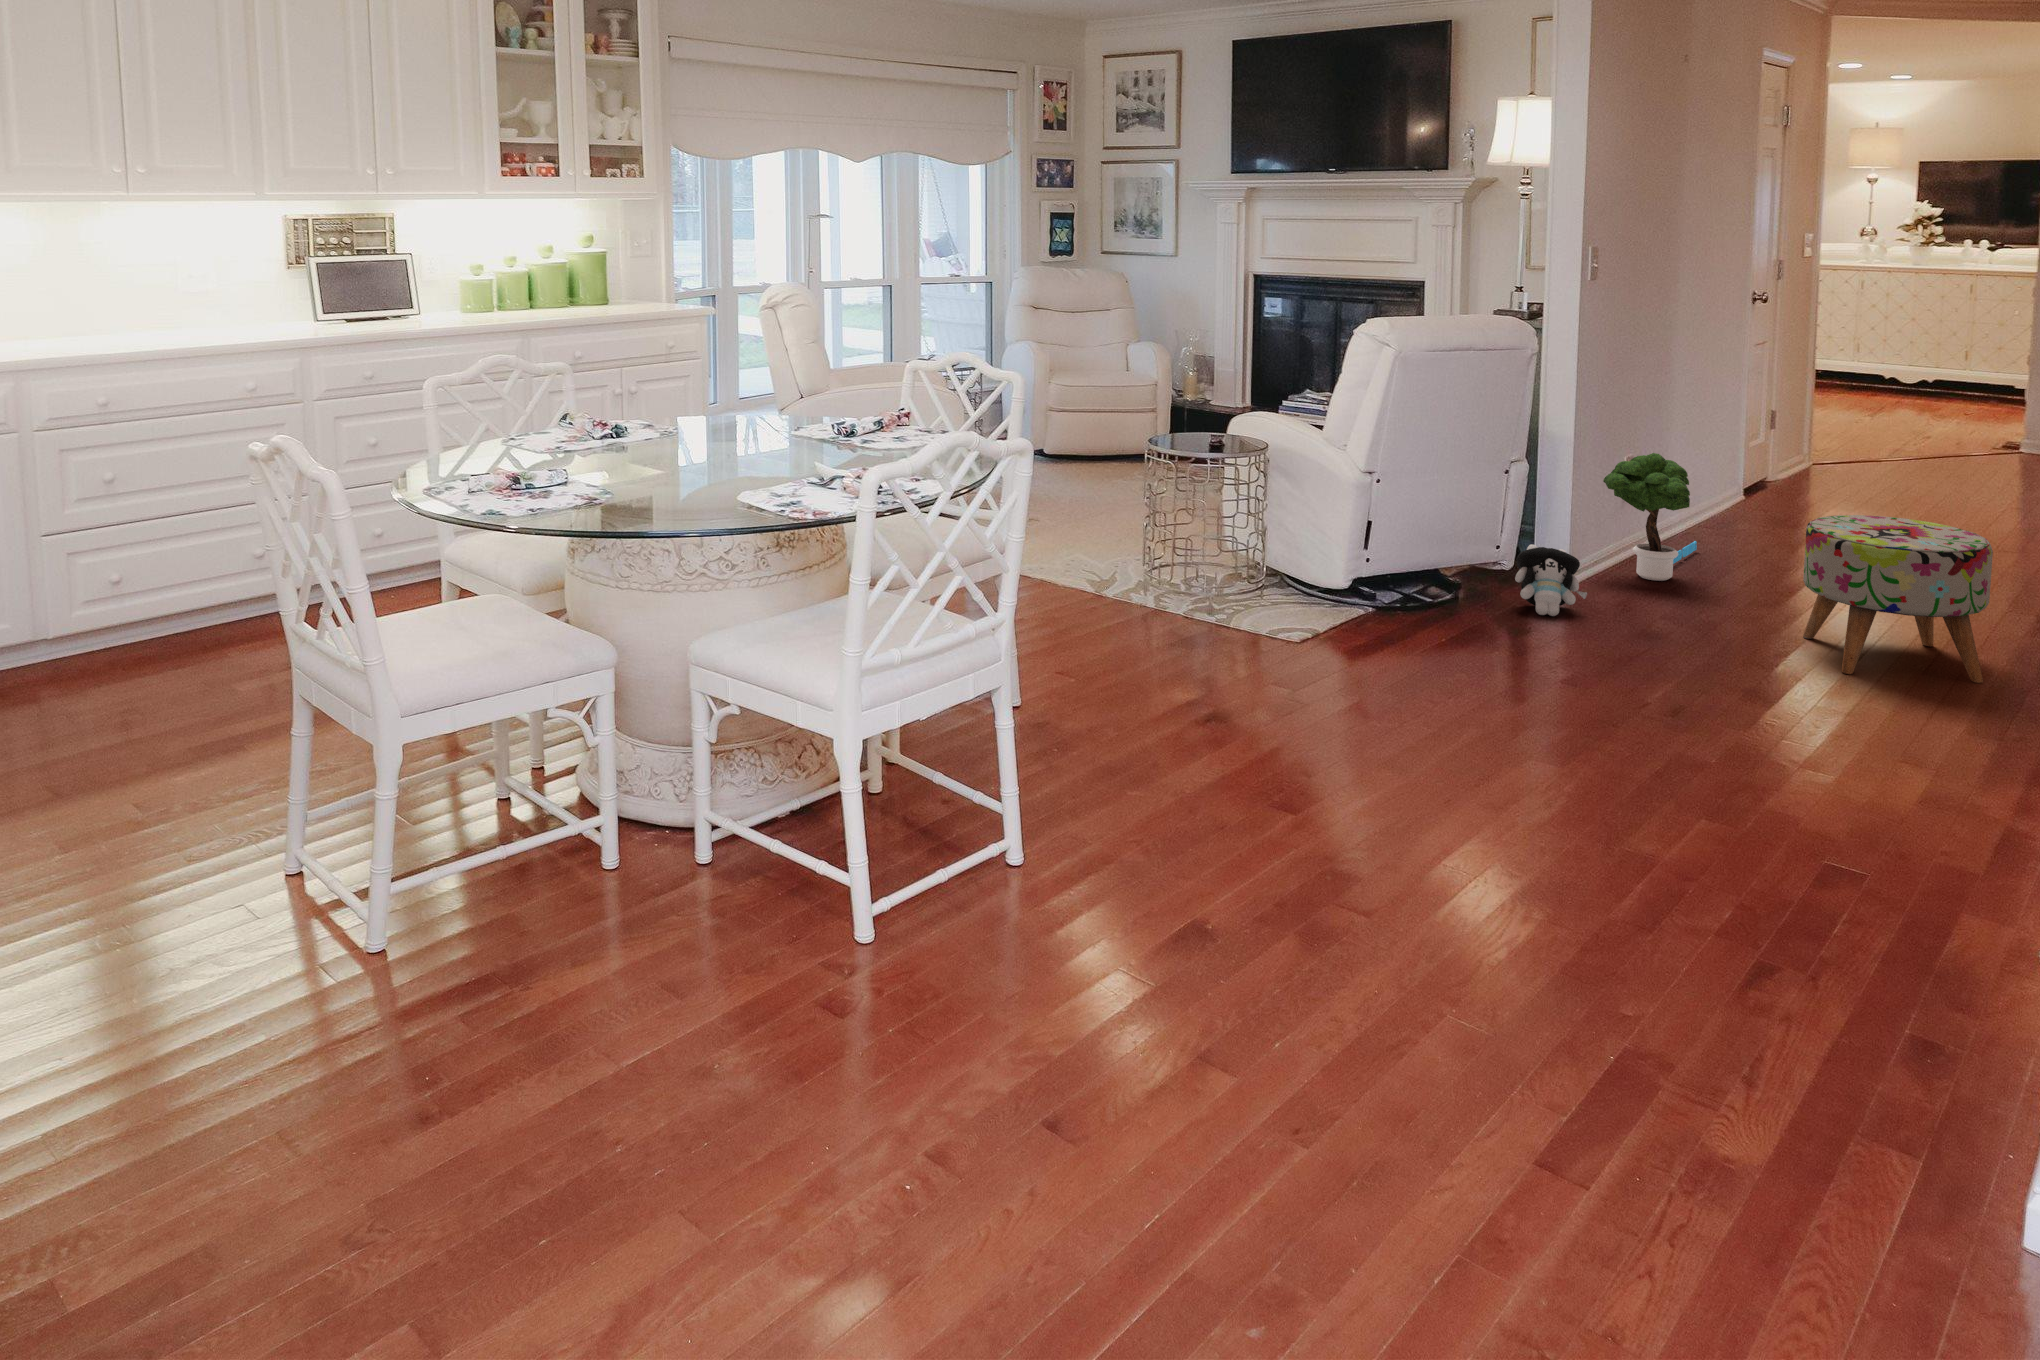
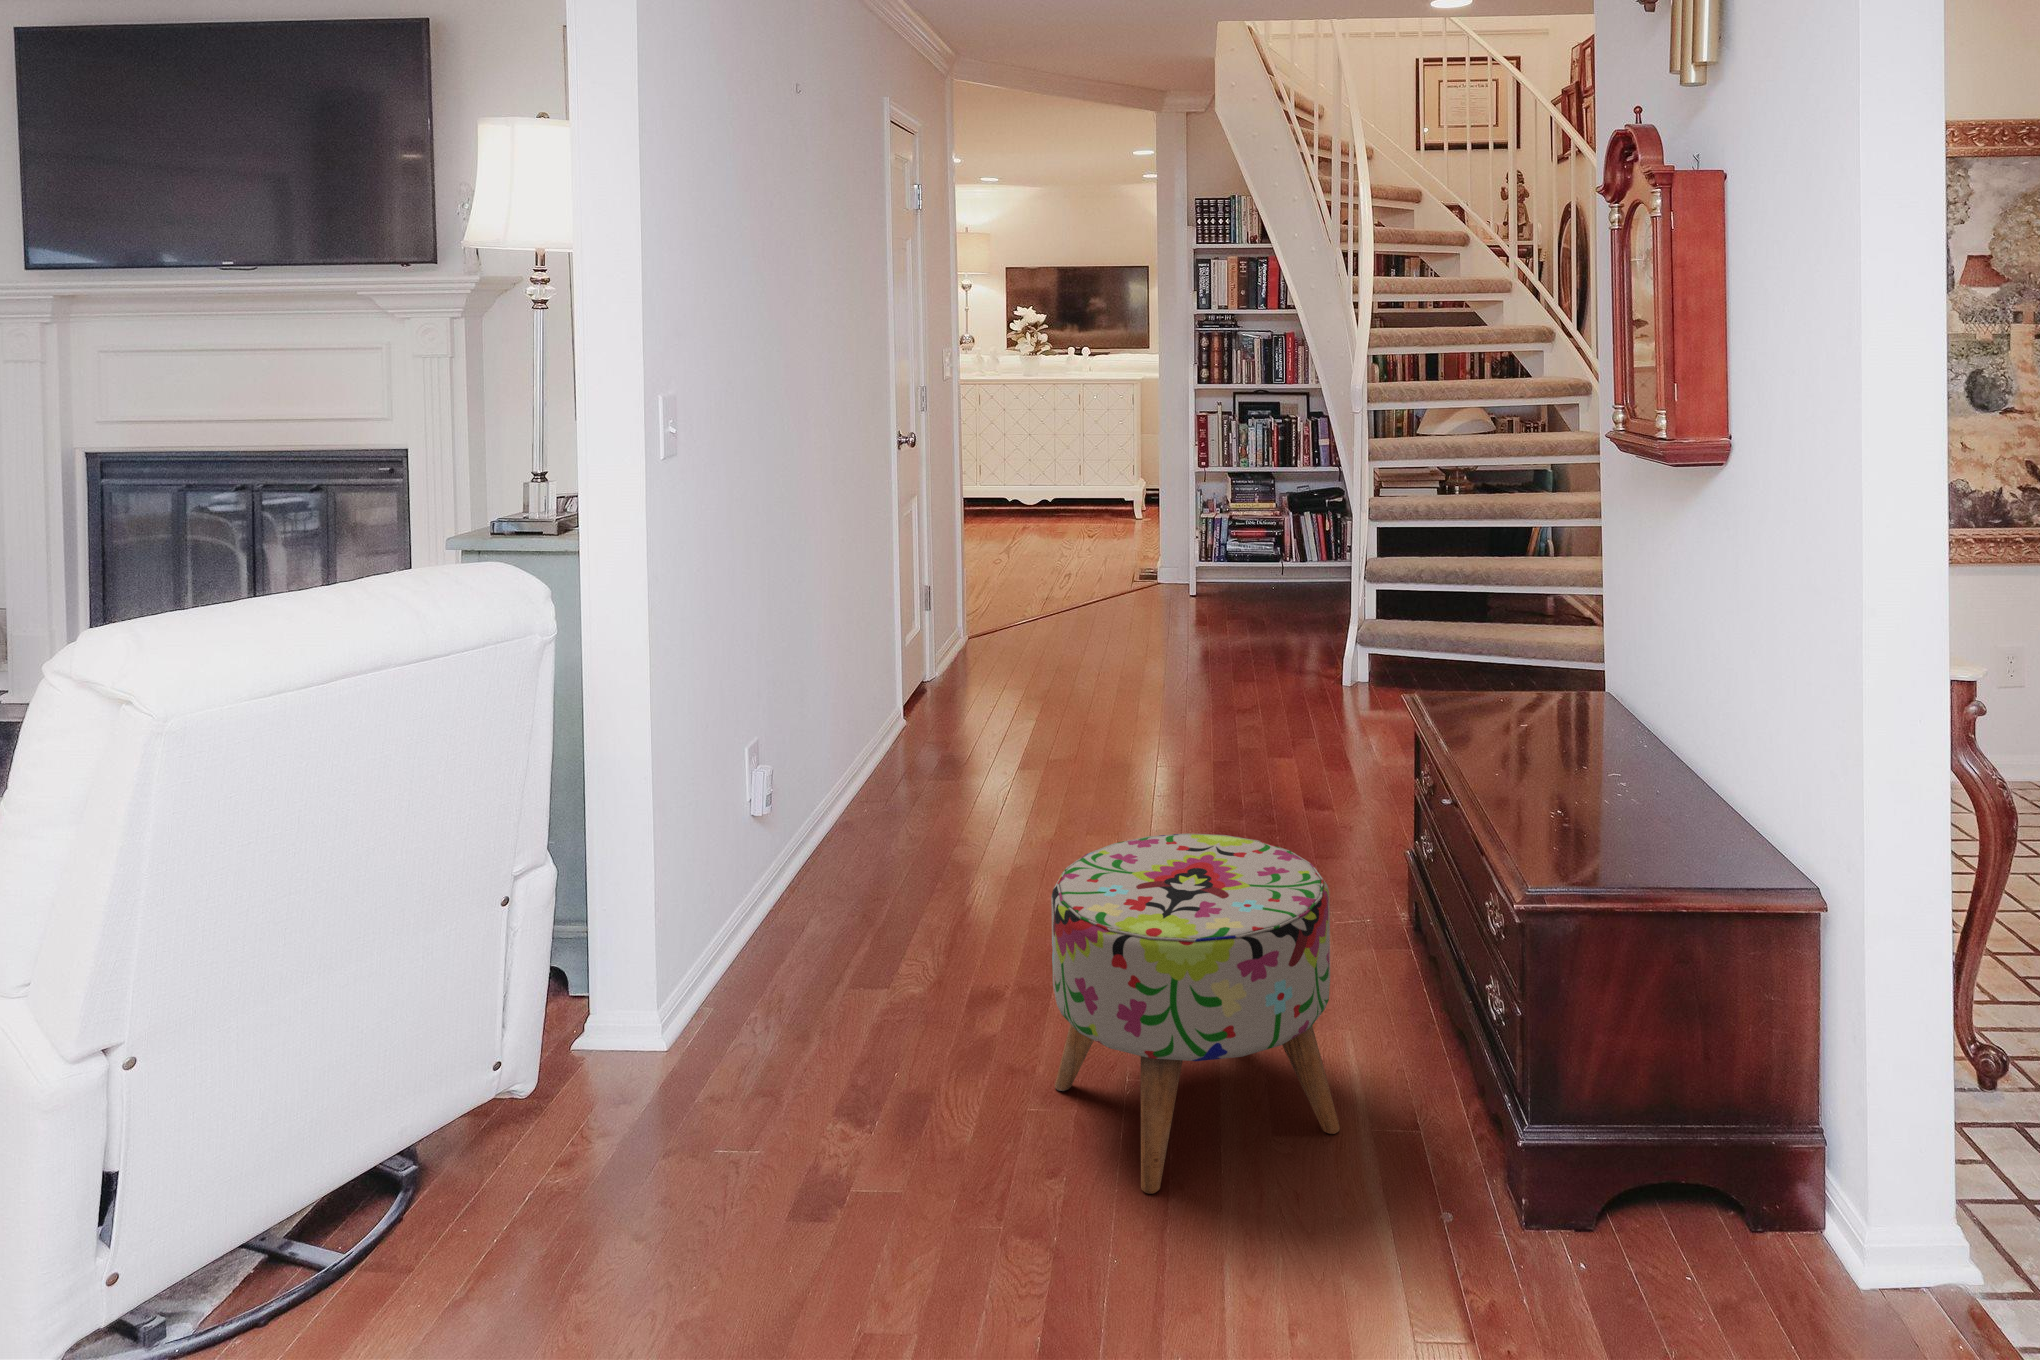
potted tree: present [1603,453,1697,581] -> none [698,758,856,989]
plush toy: present [1515,544,1587,616] -> none [521,1024,675,1201]

